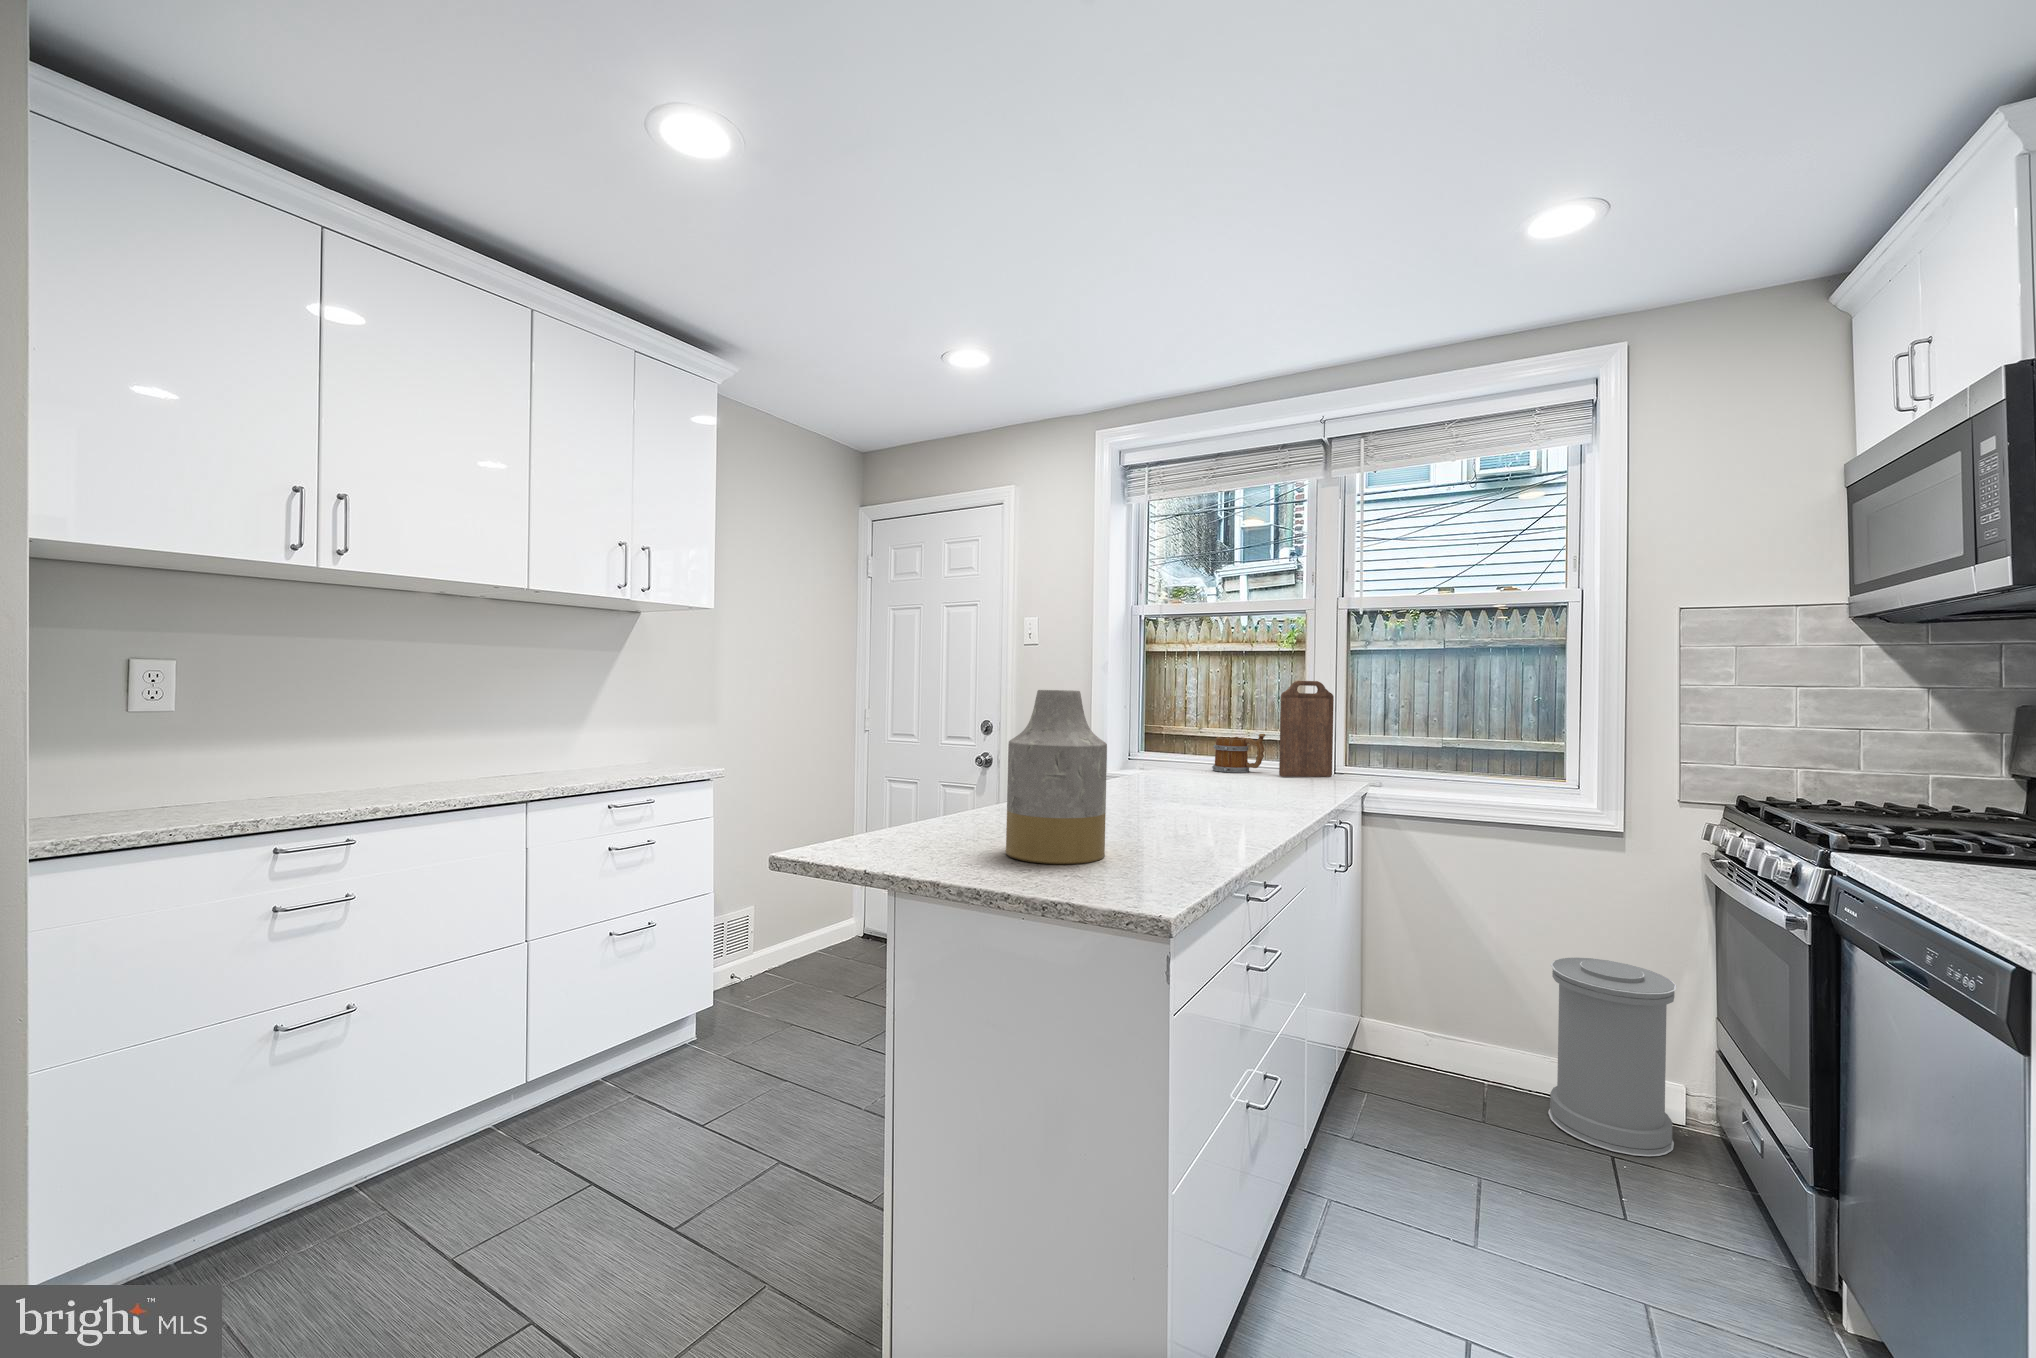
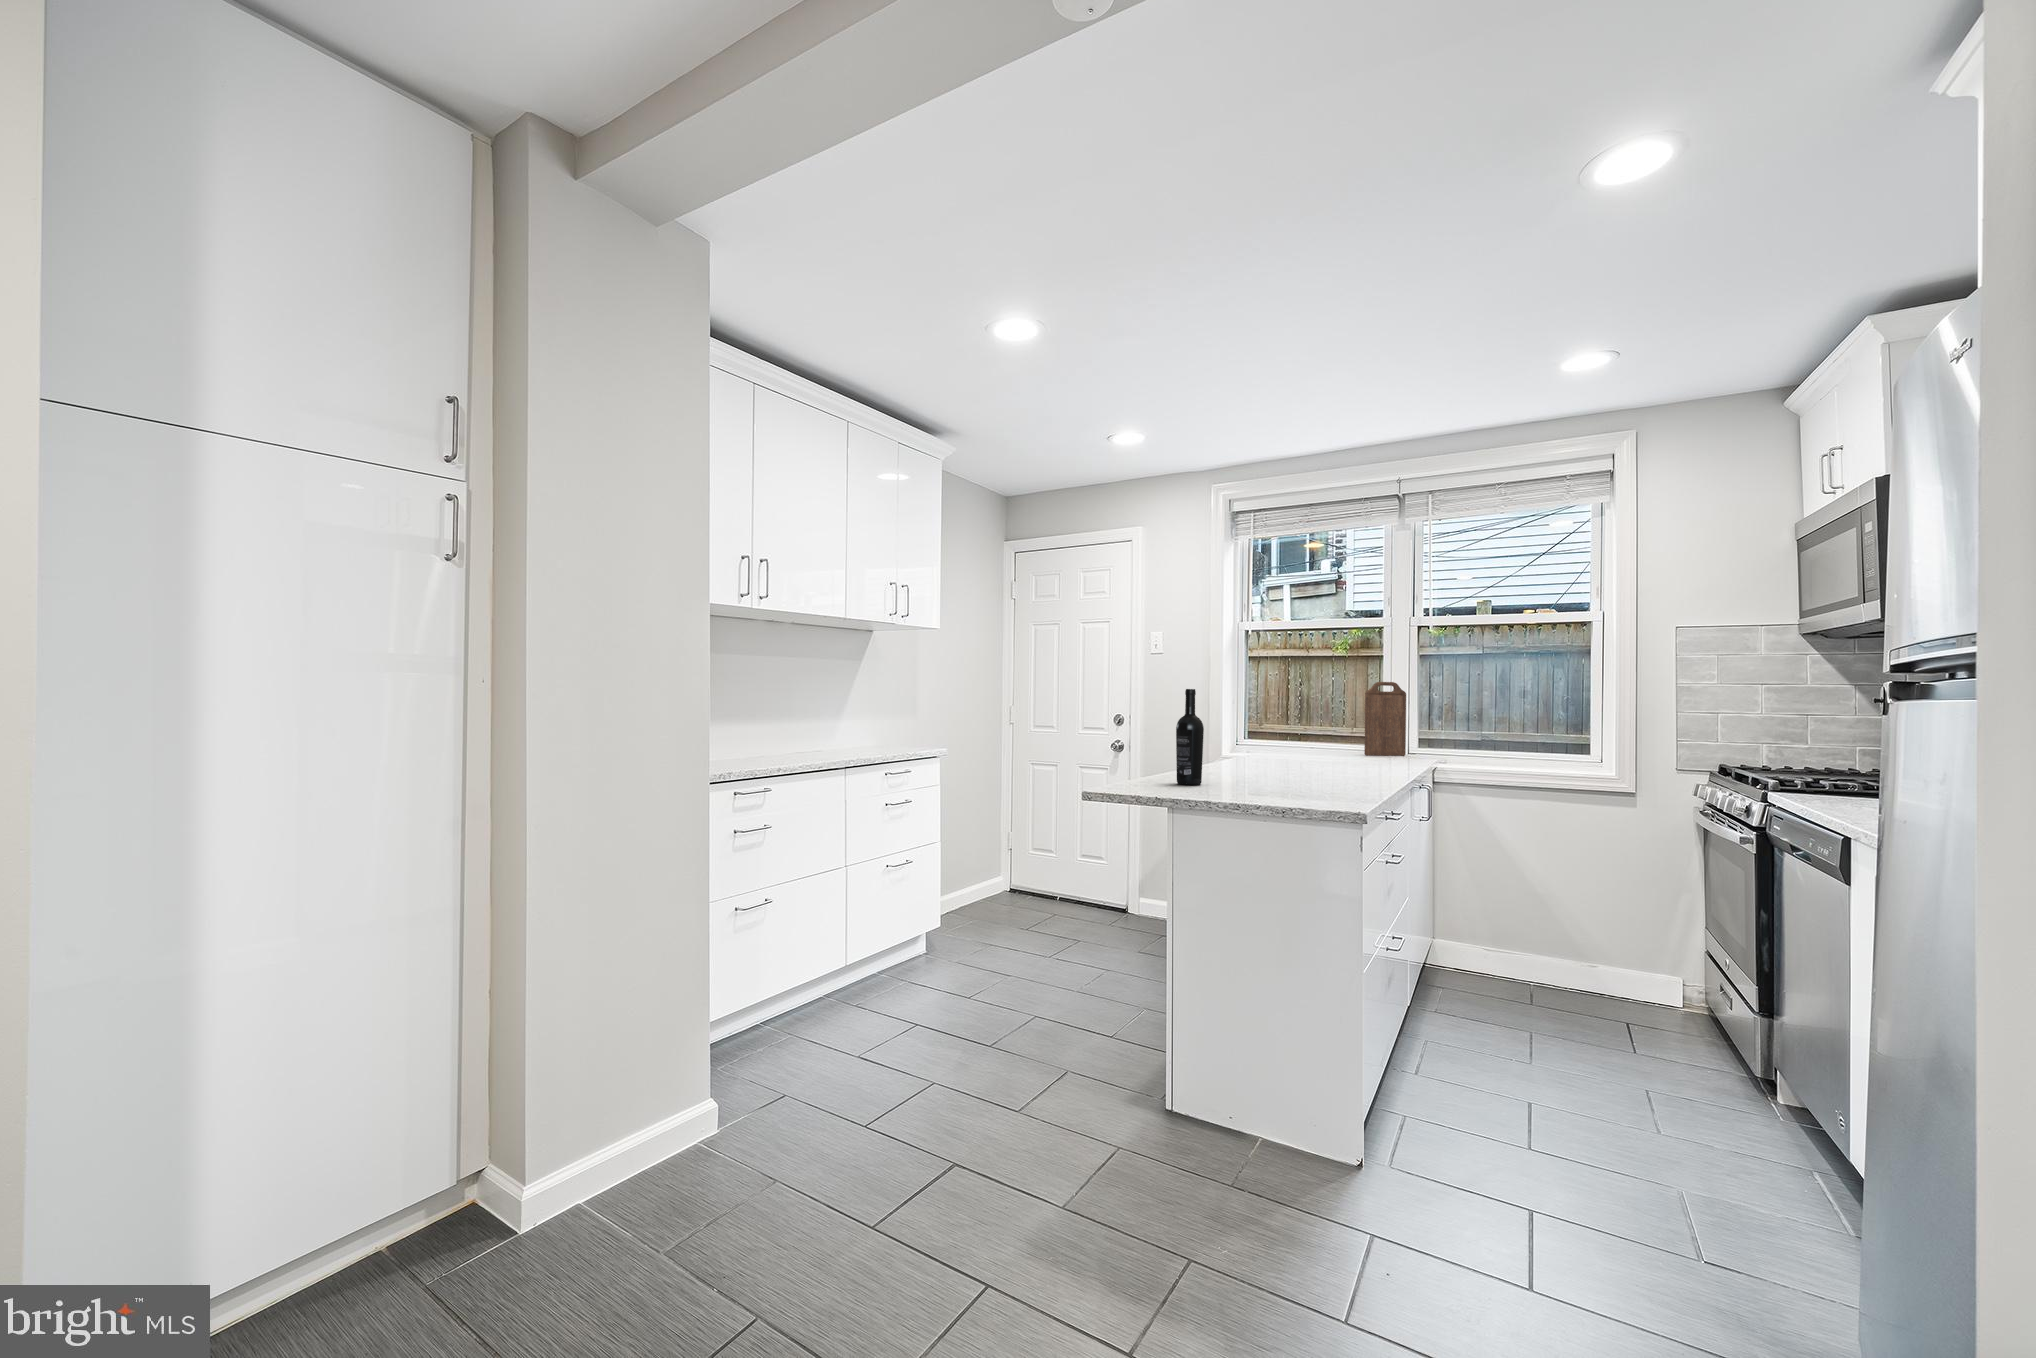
vase: present [1006,690,1107,864] -> none [1229,687,1294,794]
wine bottle: none [941,692,983,842] -> present [1176,689,1204,785]
mug: present [1212,734,1265,772] -> none [1308,723,1351,753]
trash can: present [1548,958,1677,1156] -> none [1578,885,1673,1021]

